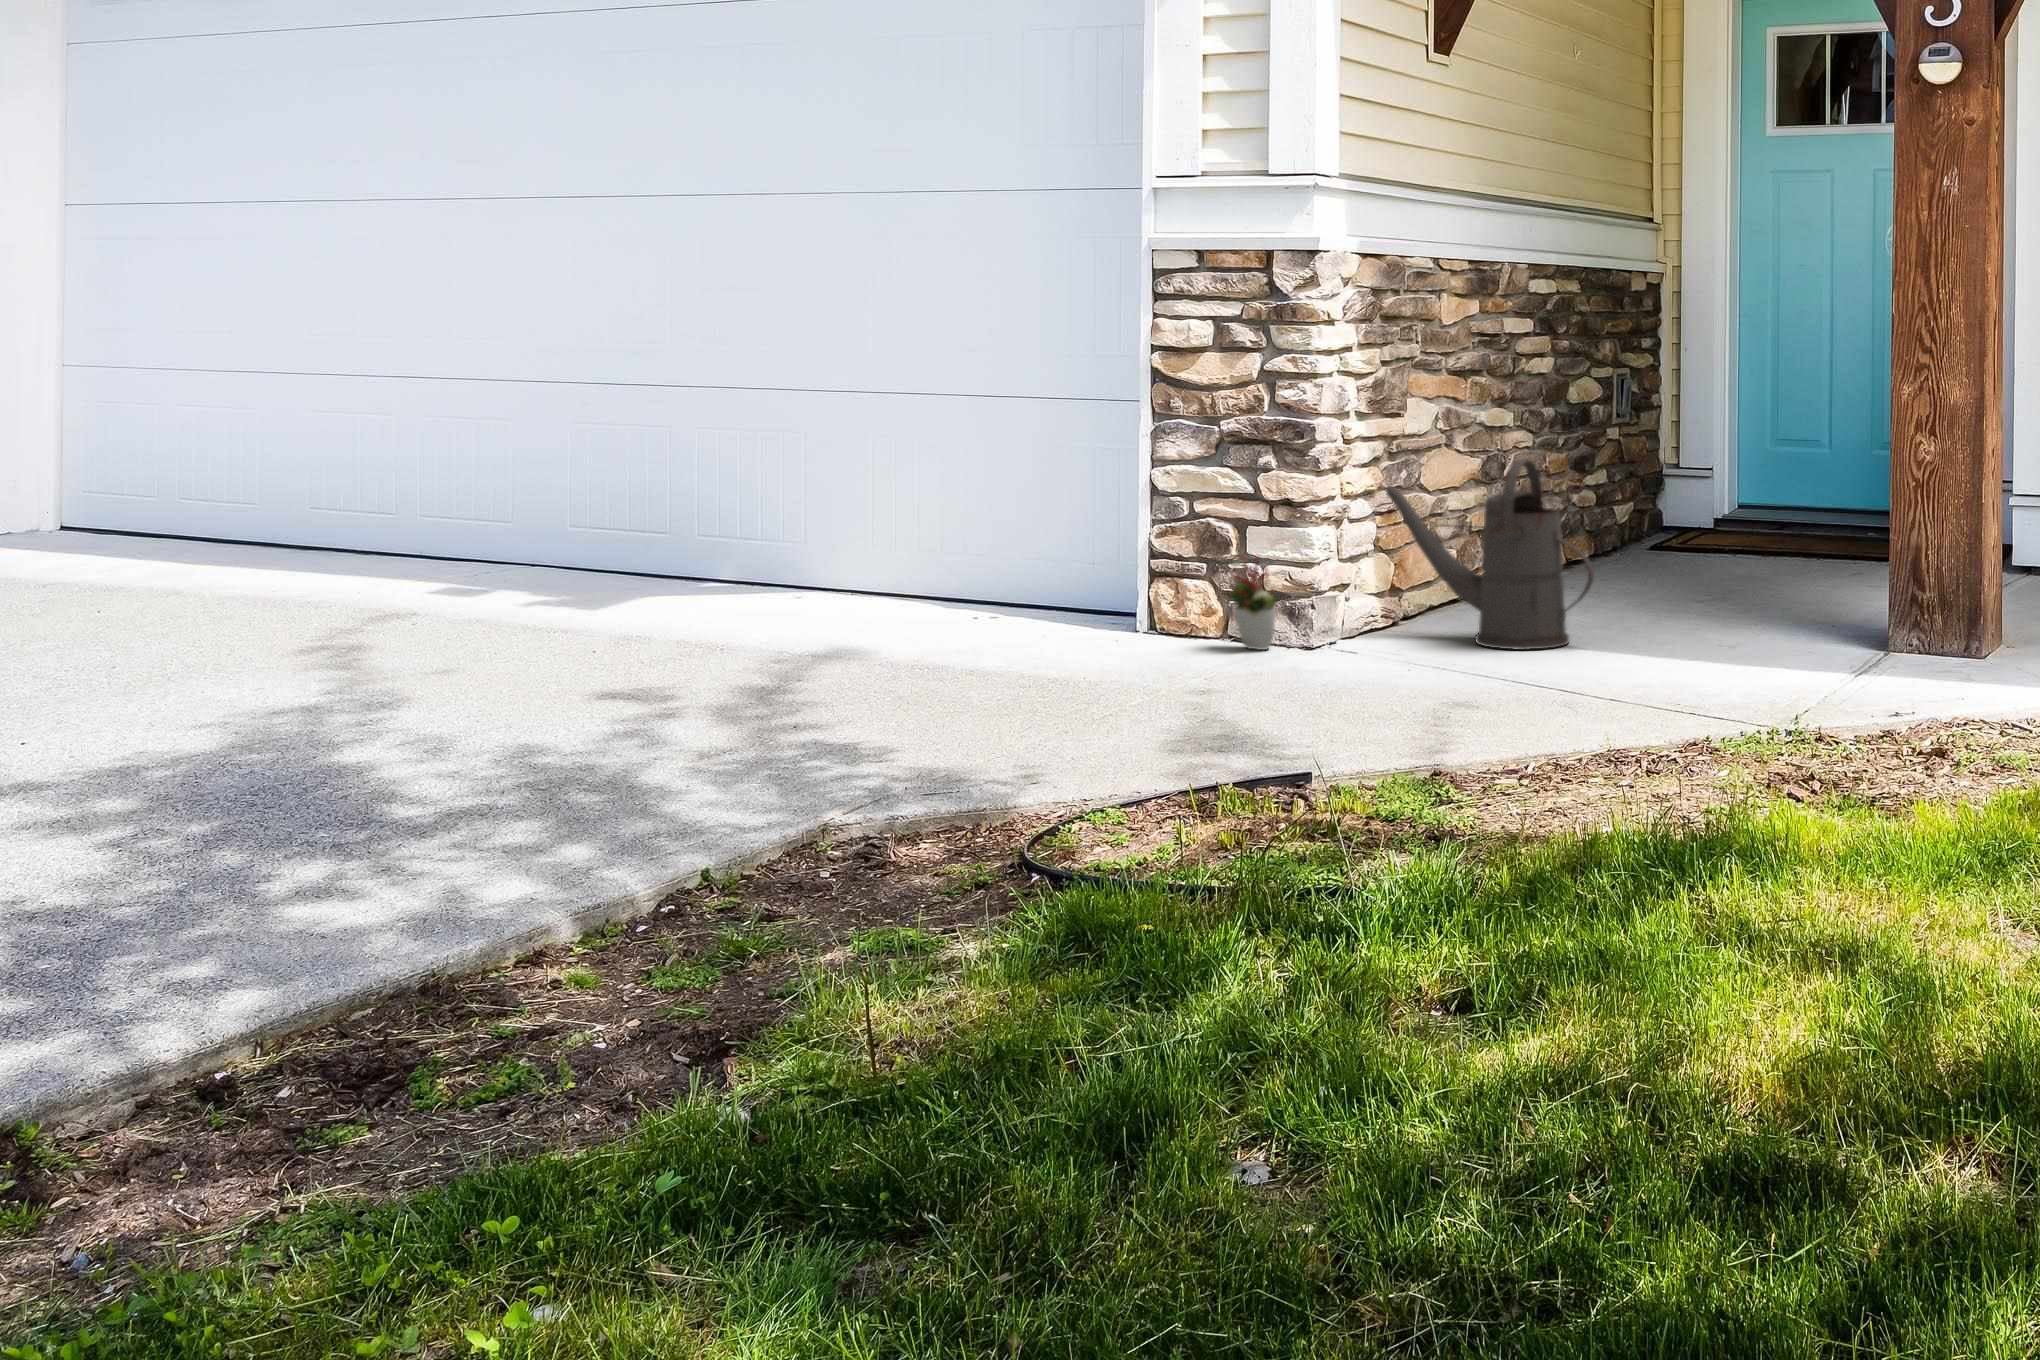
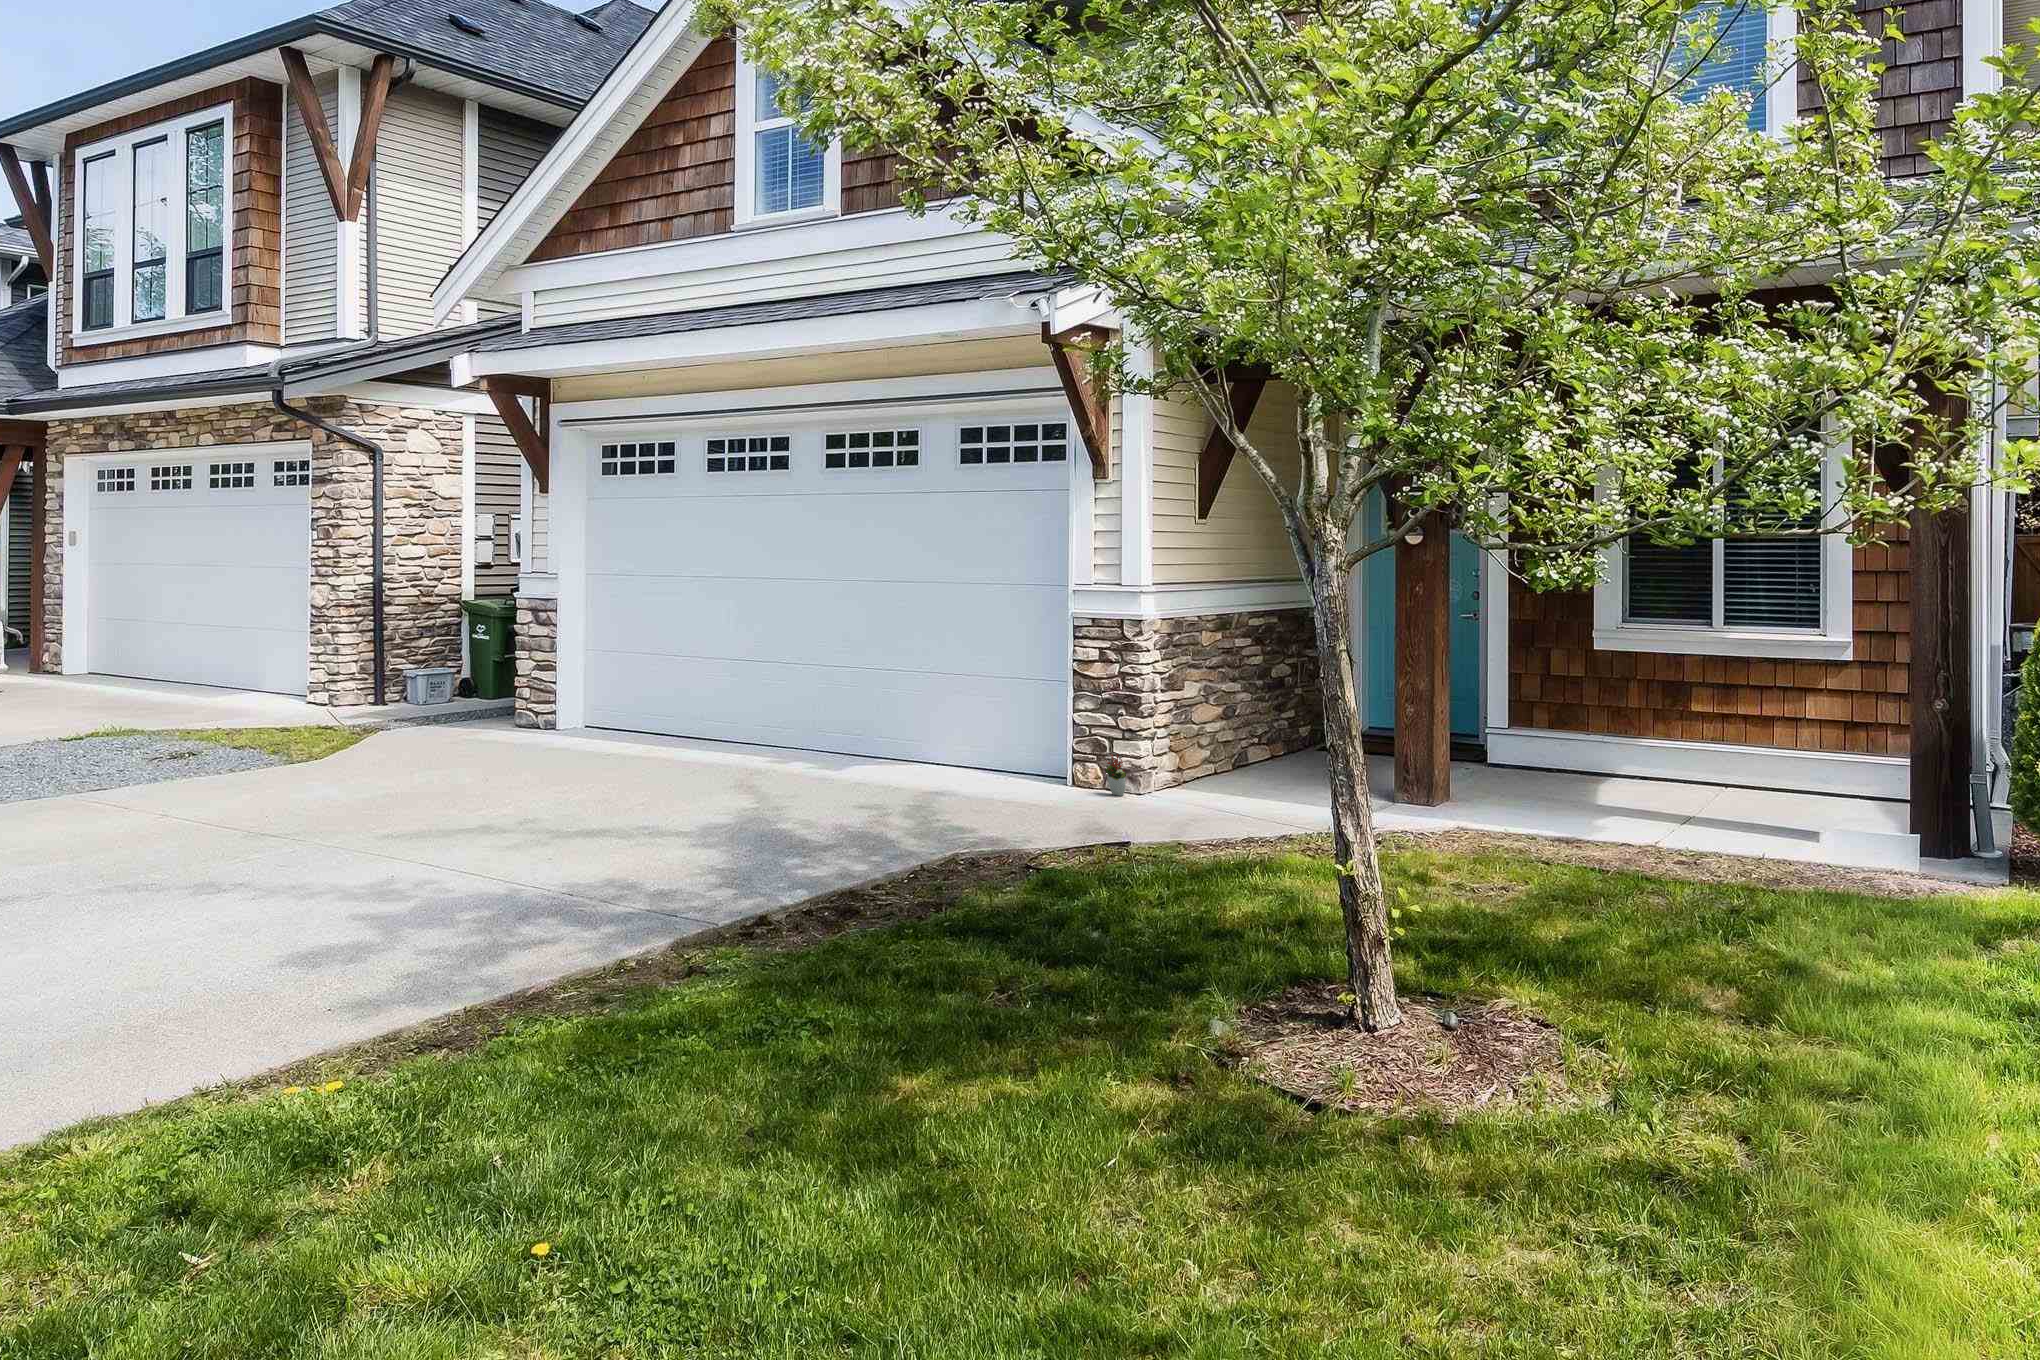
watering can: present [1386,459,1594,650] -> none [1175,716,1269,803]

